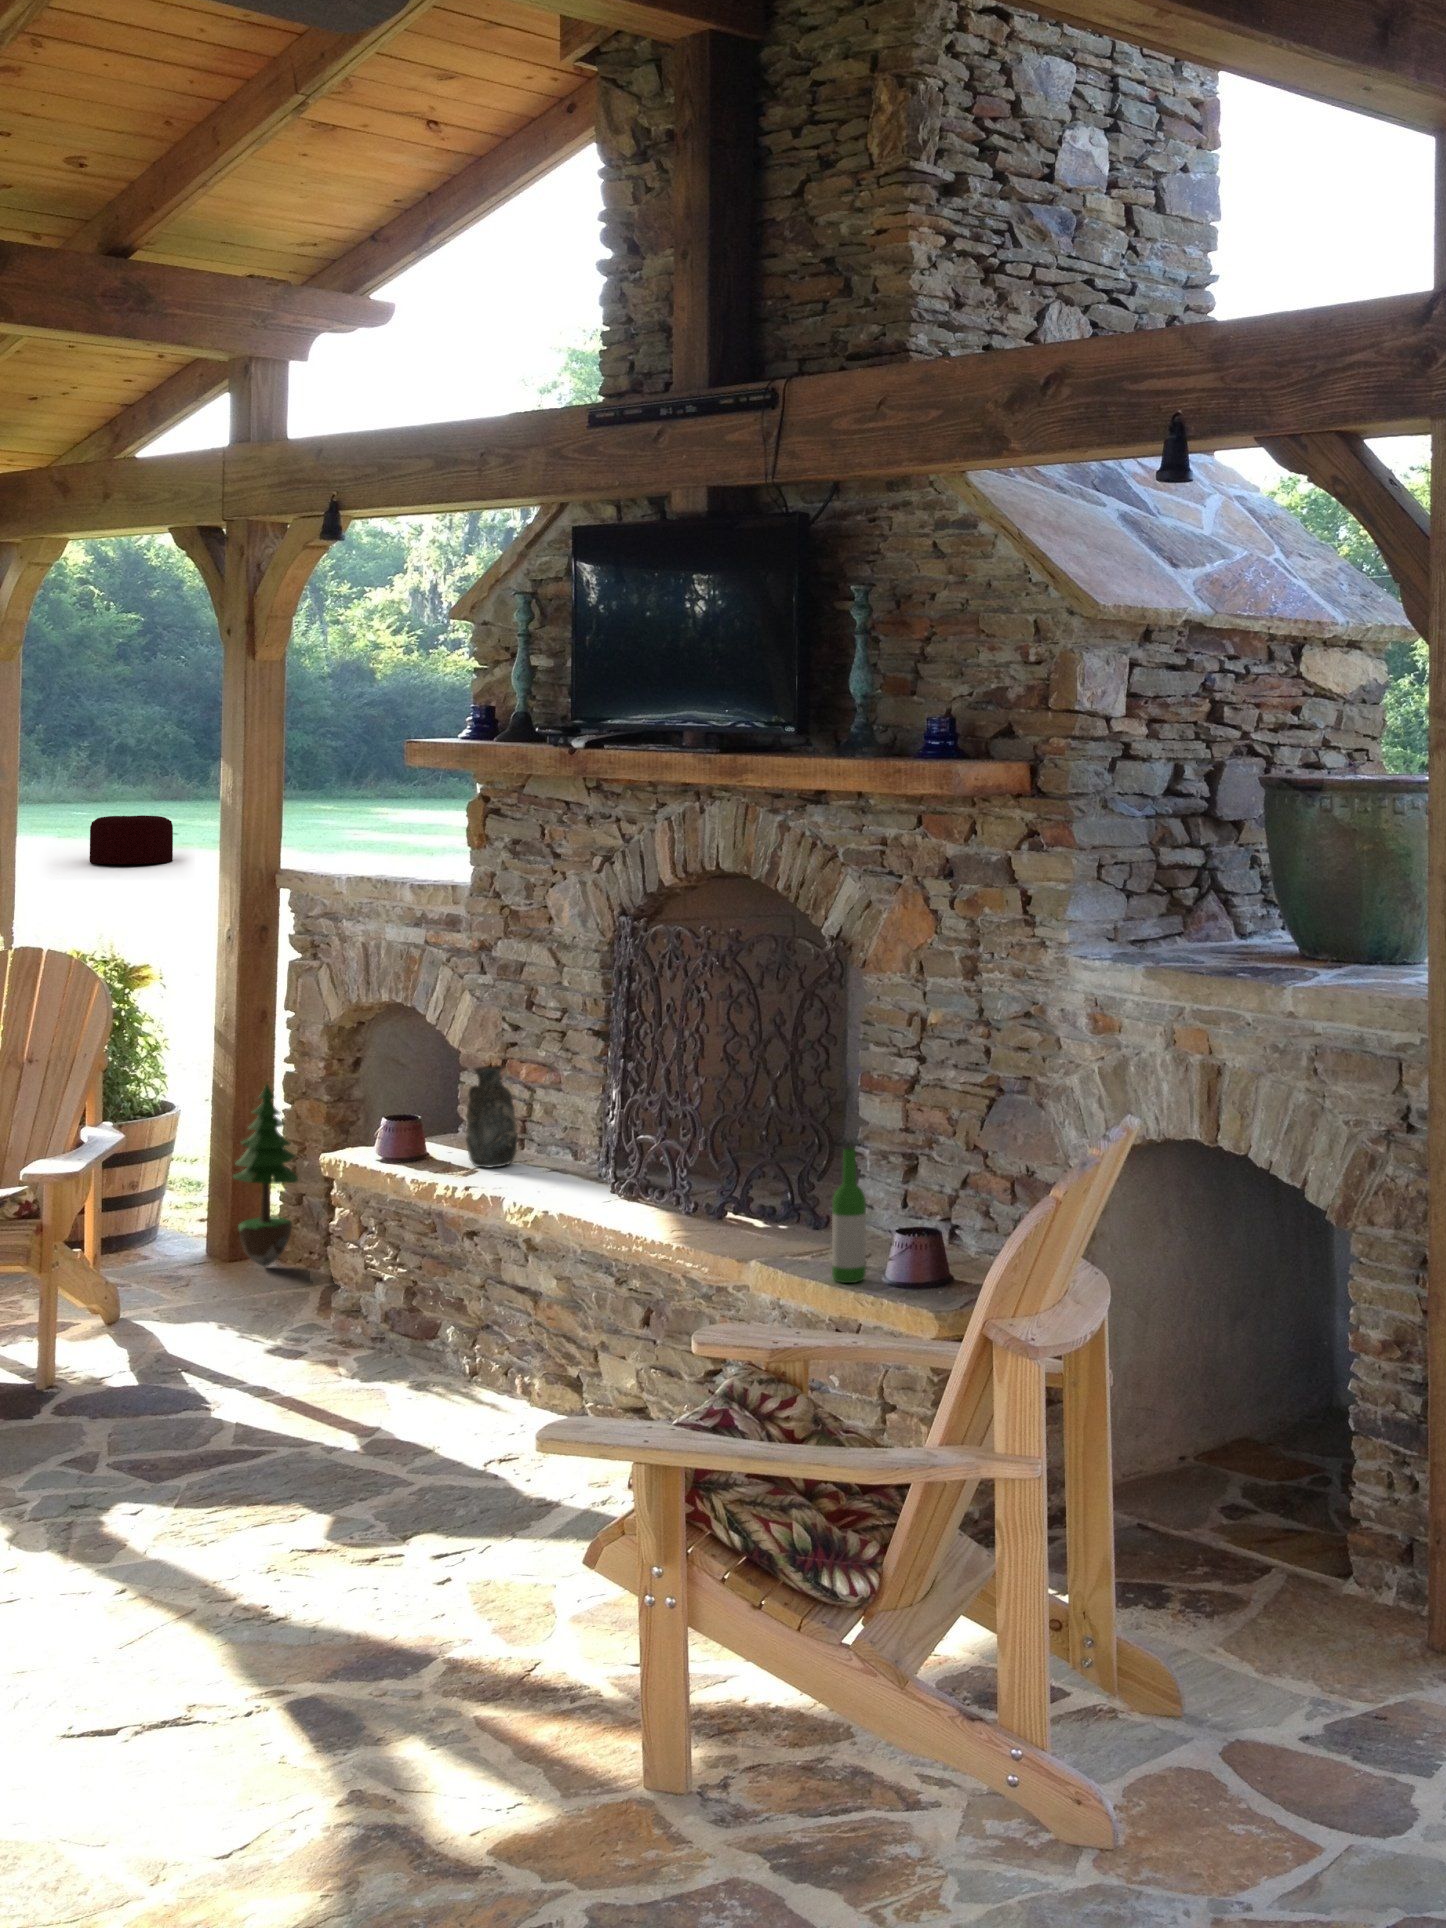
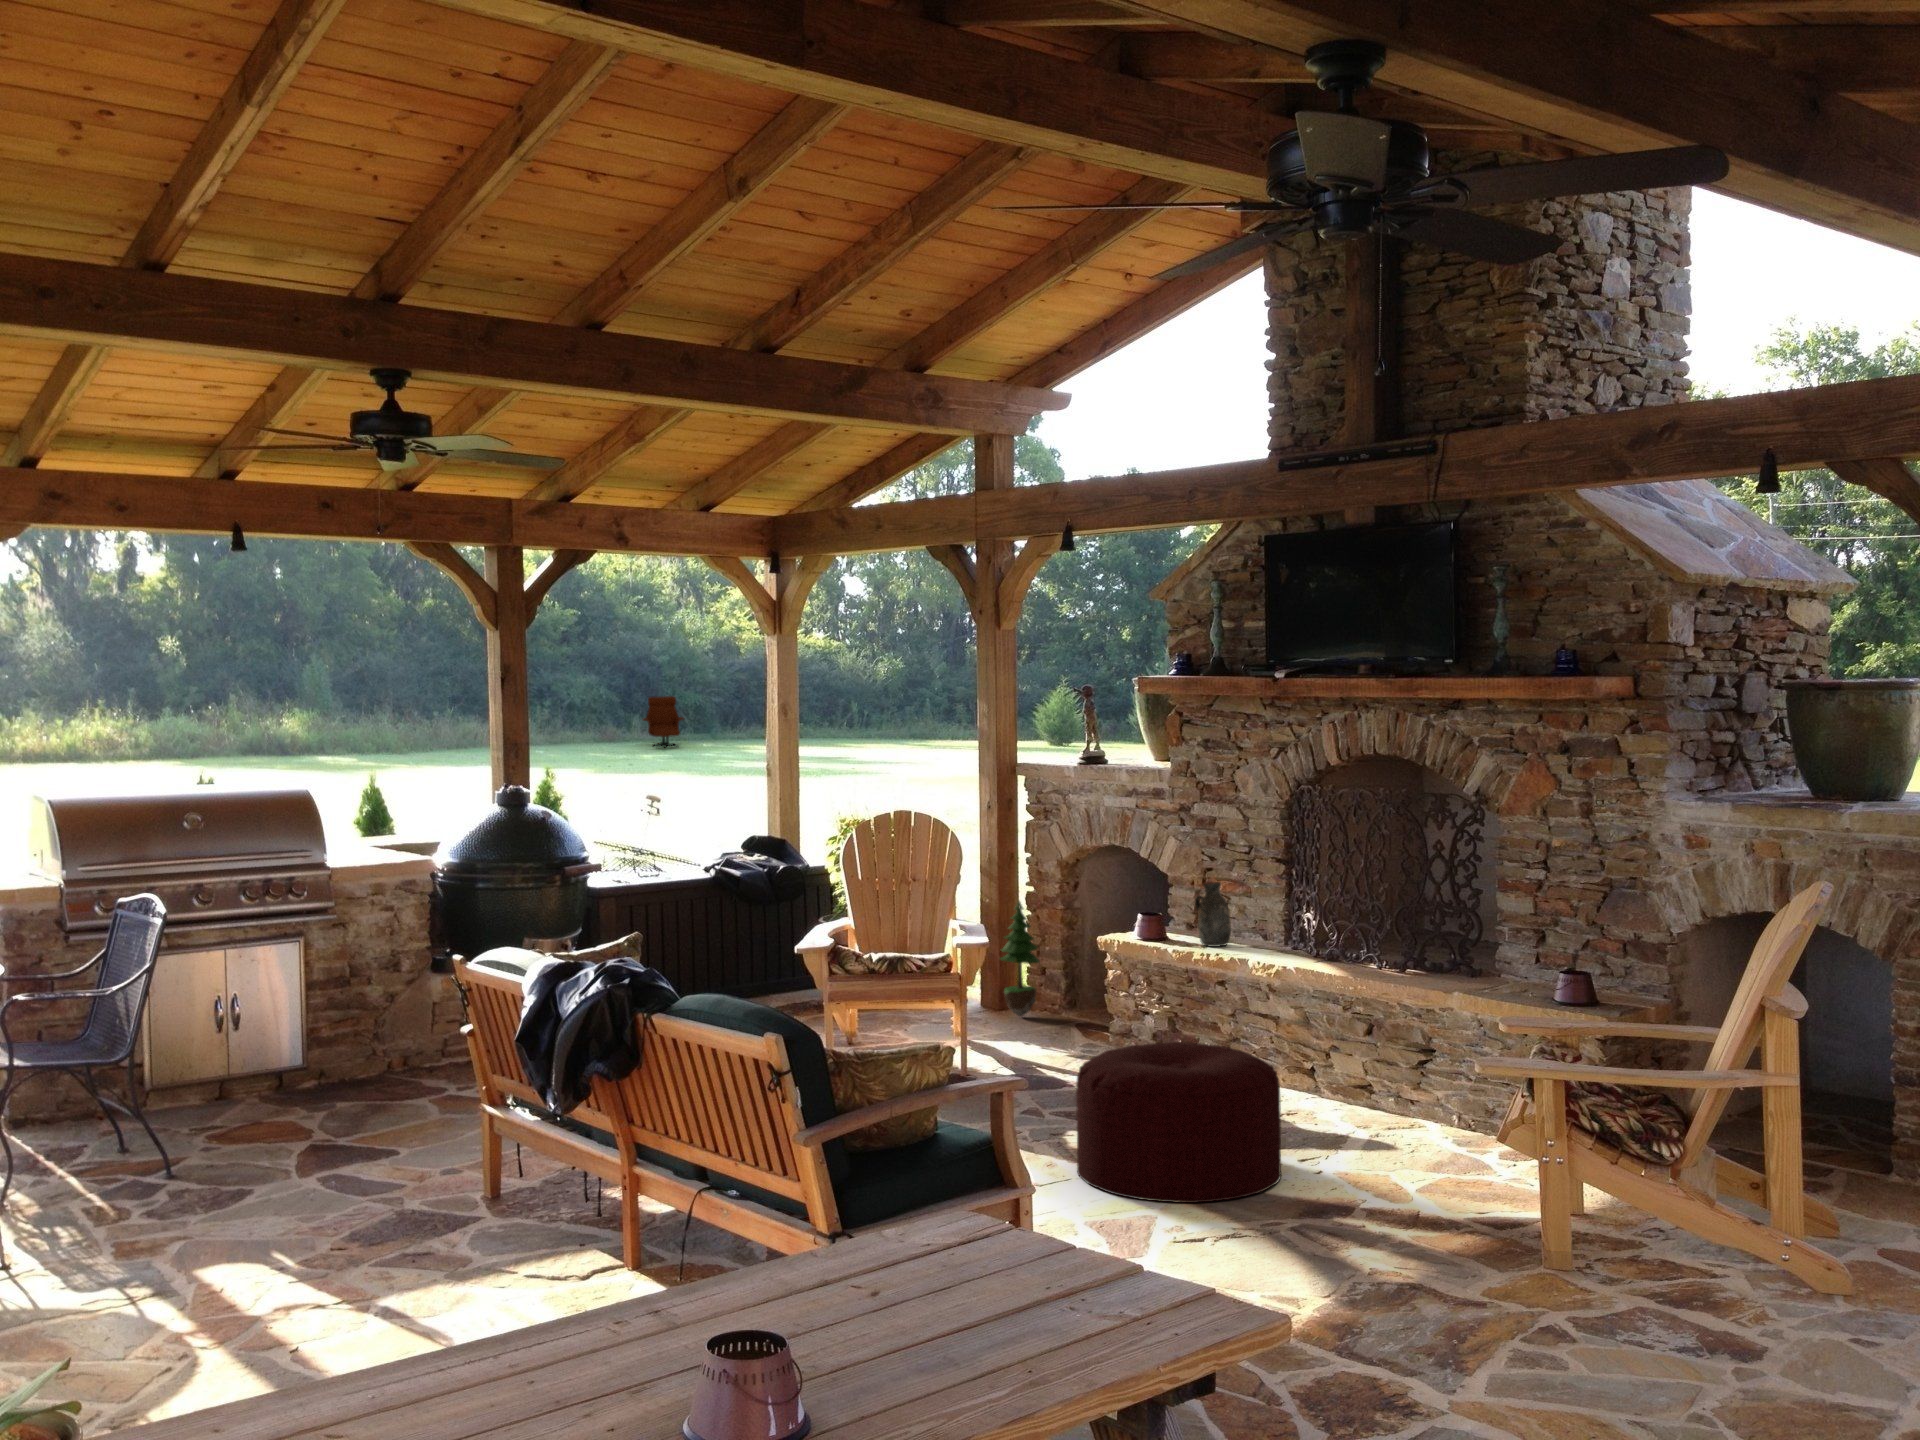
lounge chair: none [83,740,150,816] -> present [643,696,684,747]
ottoman: present [90,815,173,864] -> present [1076,1042,1281,1203]
wine bottle: present [832,1148,866,1283] -> none [1518,924,1540,1008]

